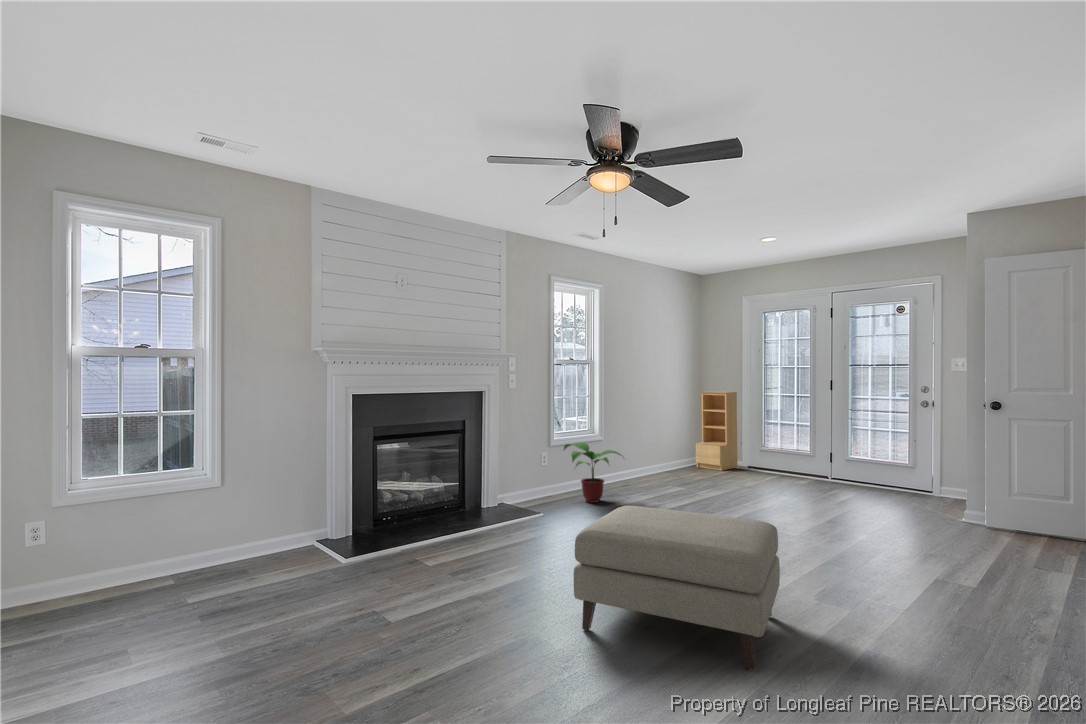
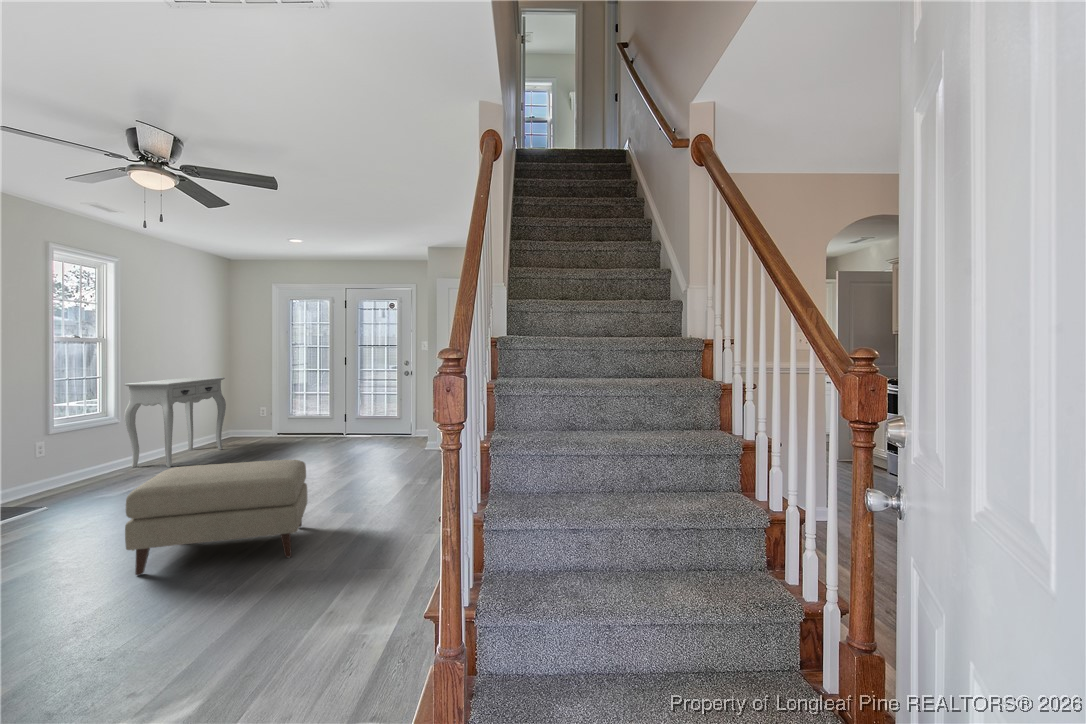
bookshelf: present [696,391,737,471] -> none [224,369,266,441]
console table: none [607,399,696,491] -> present [124,377,226,468]
potted plant: present [564,443,622,503] -> none [69,426,151,486]

